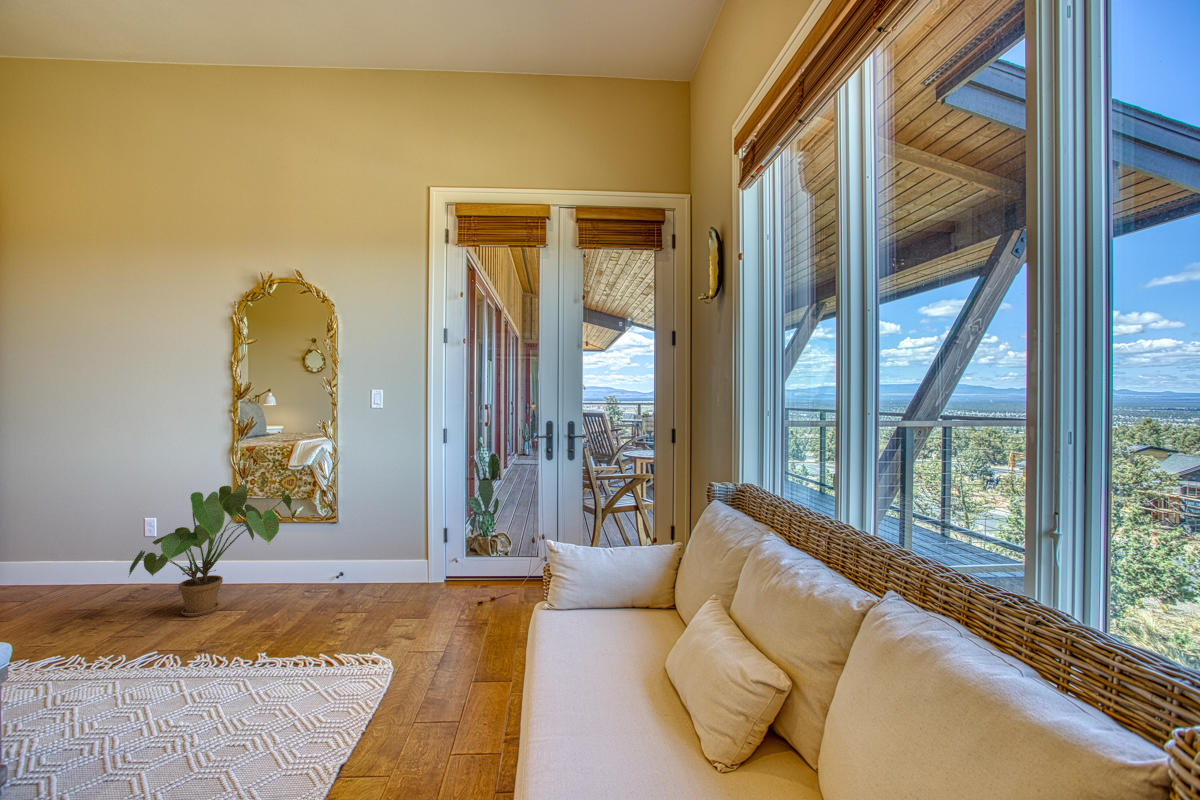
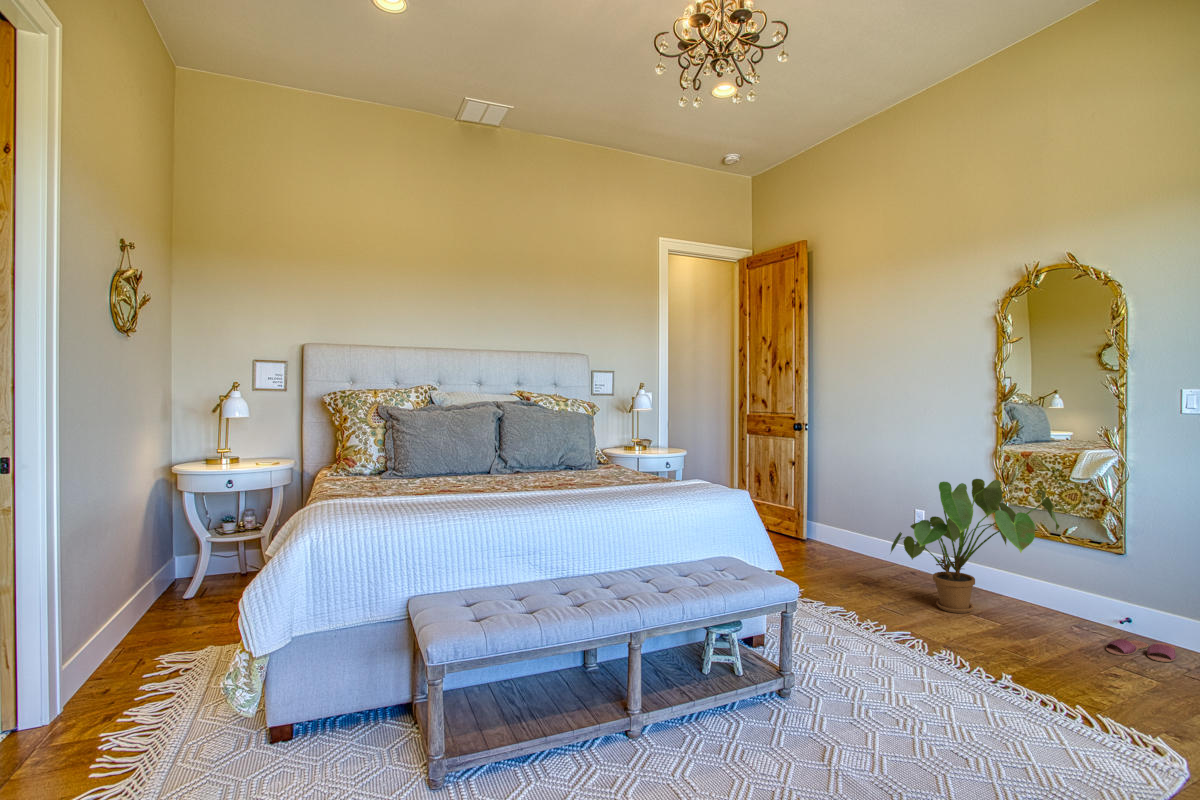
slippers: none [329,585,370,604] -> present [1106,639,1176,662]

